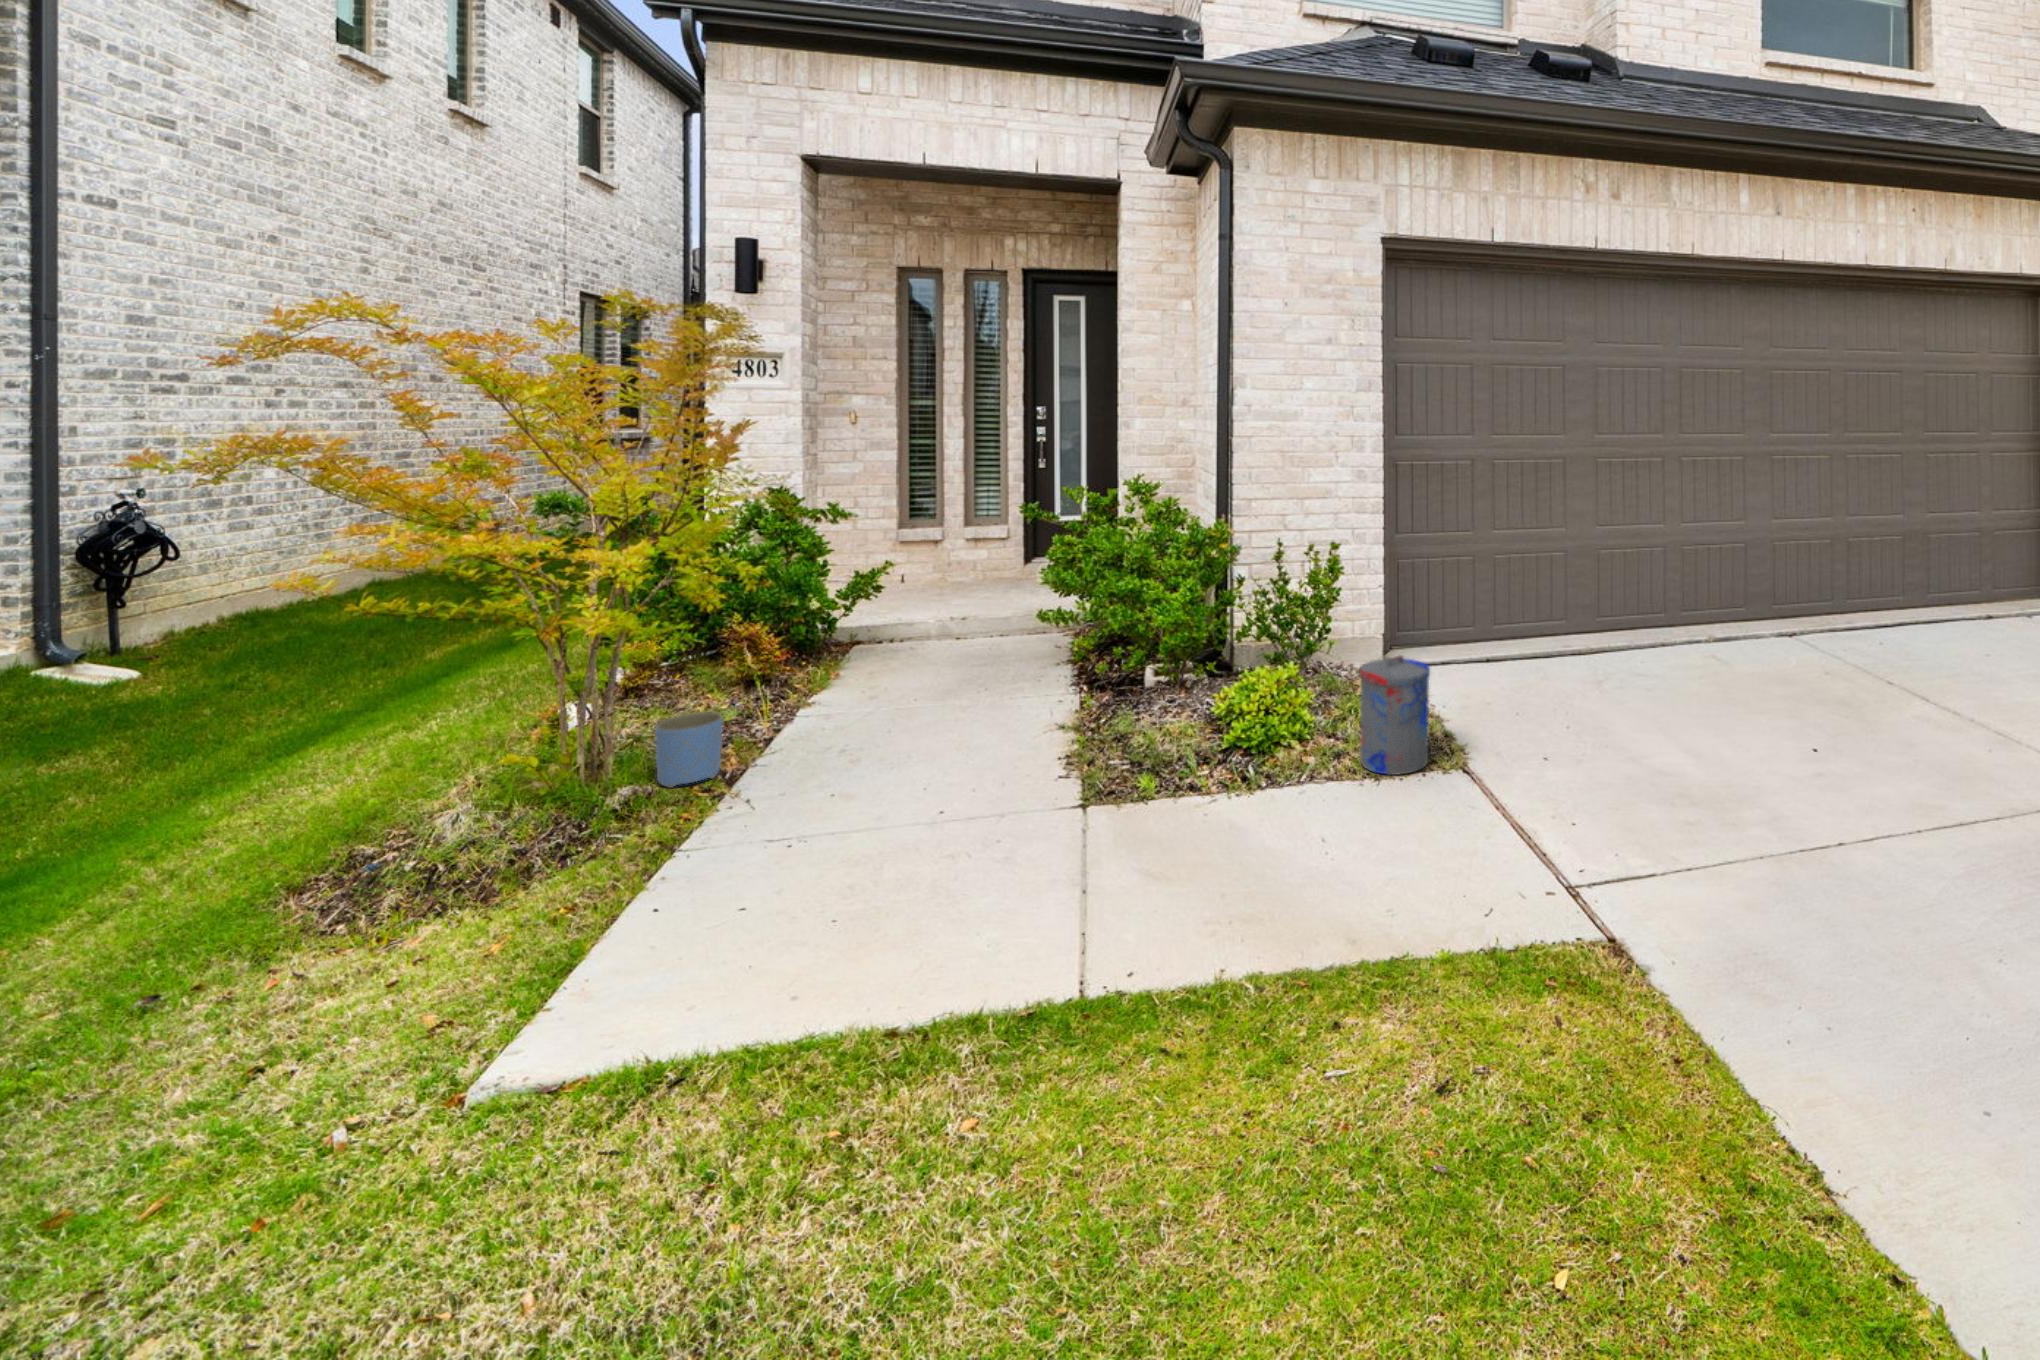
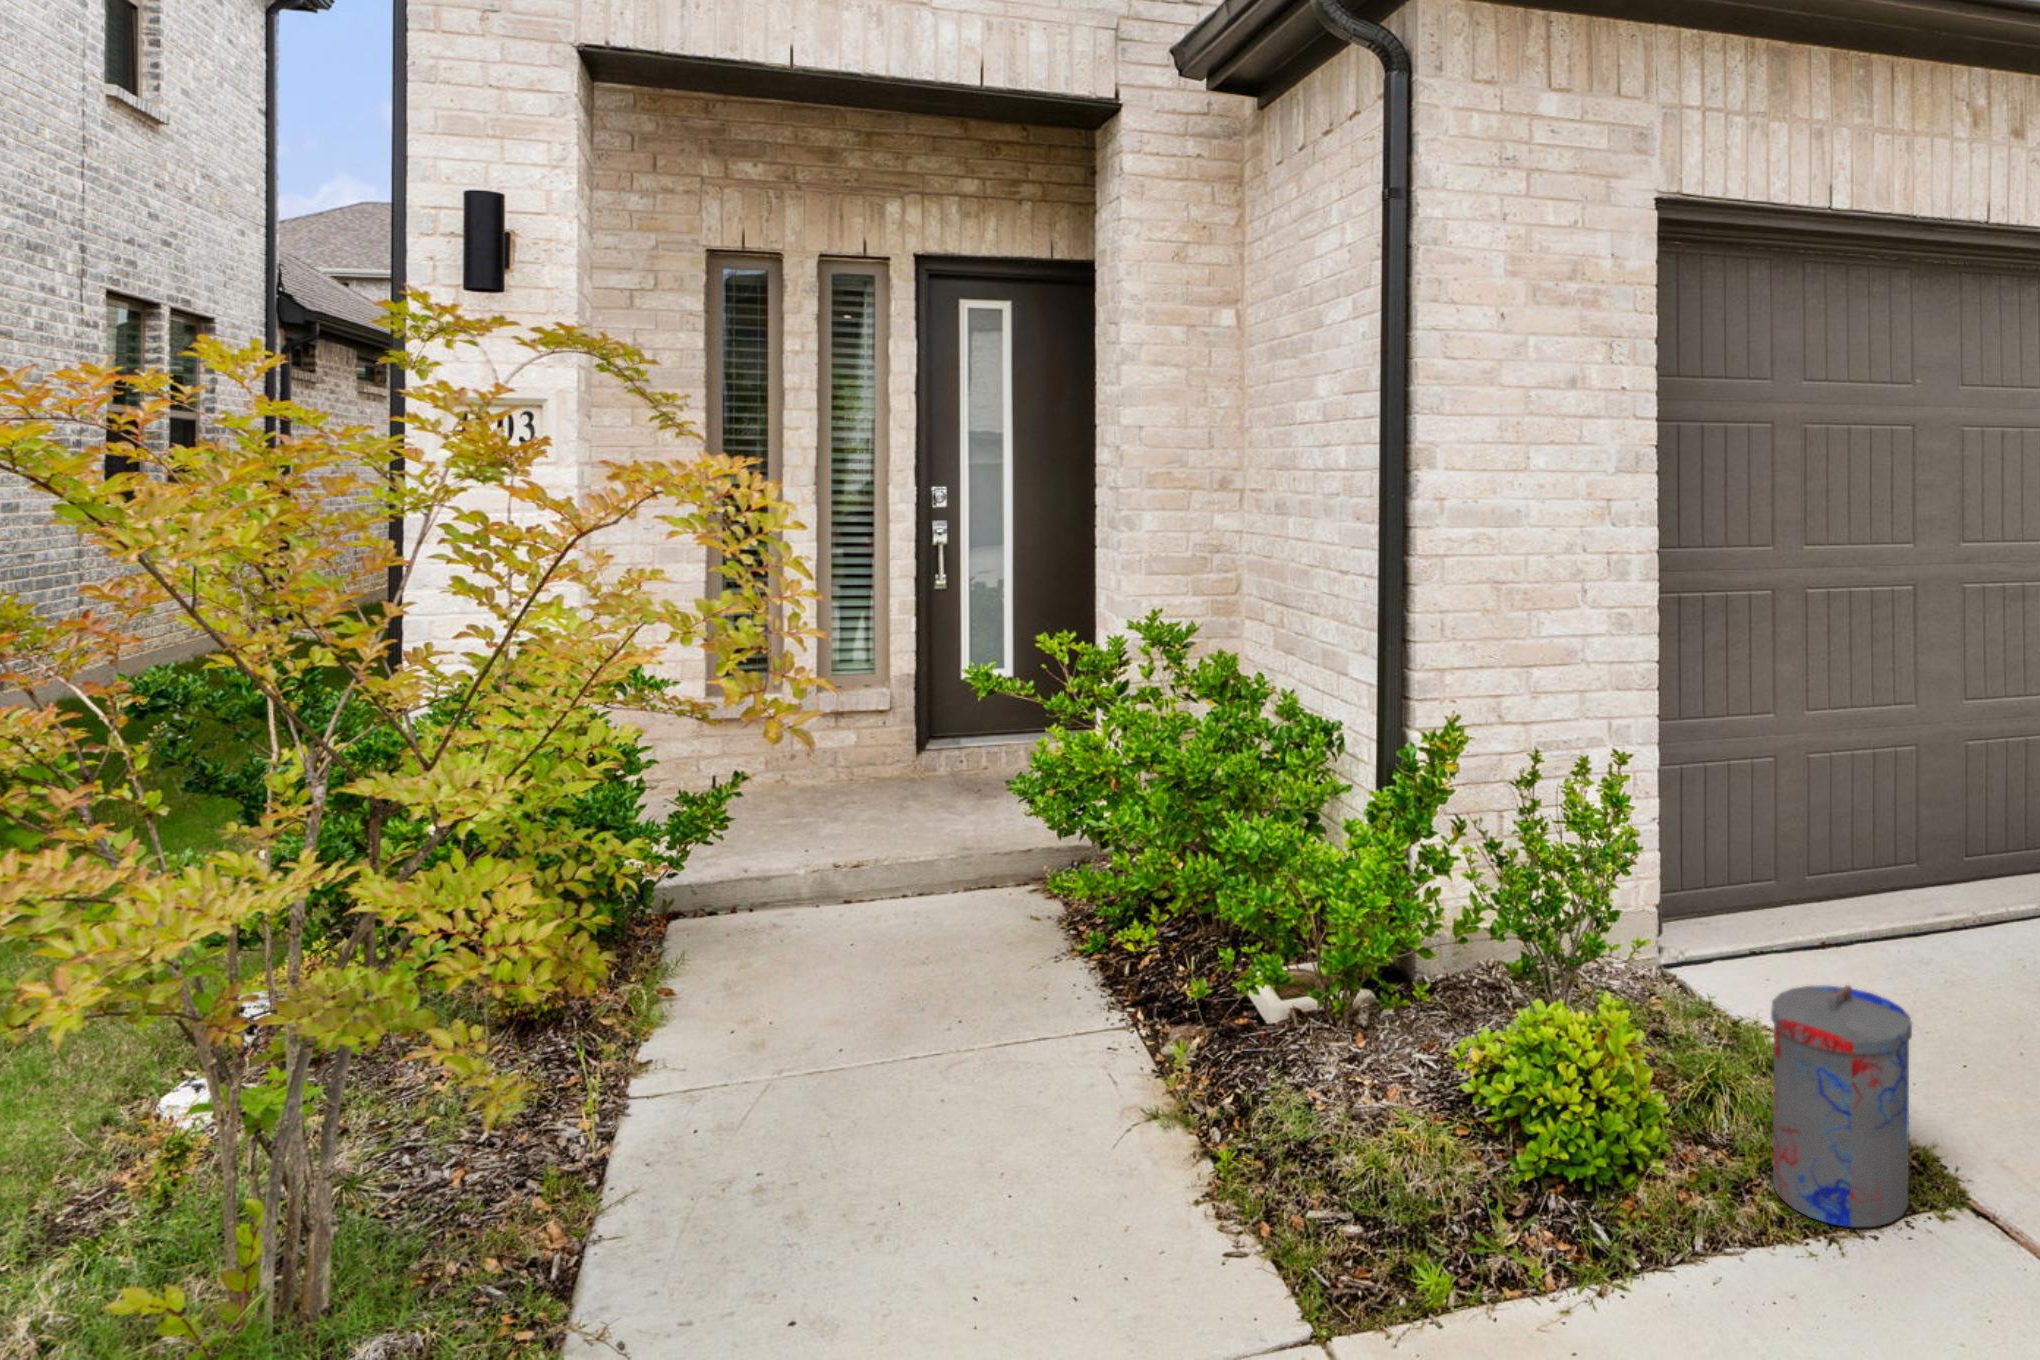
planter: present [655,712,723,788] -> none [402,1127,533,1301]

